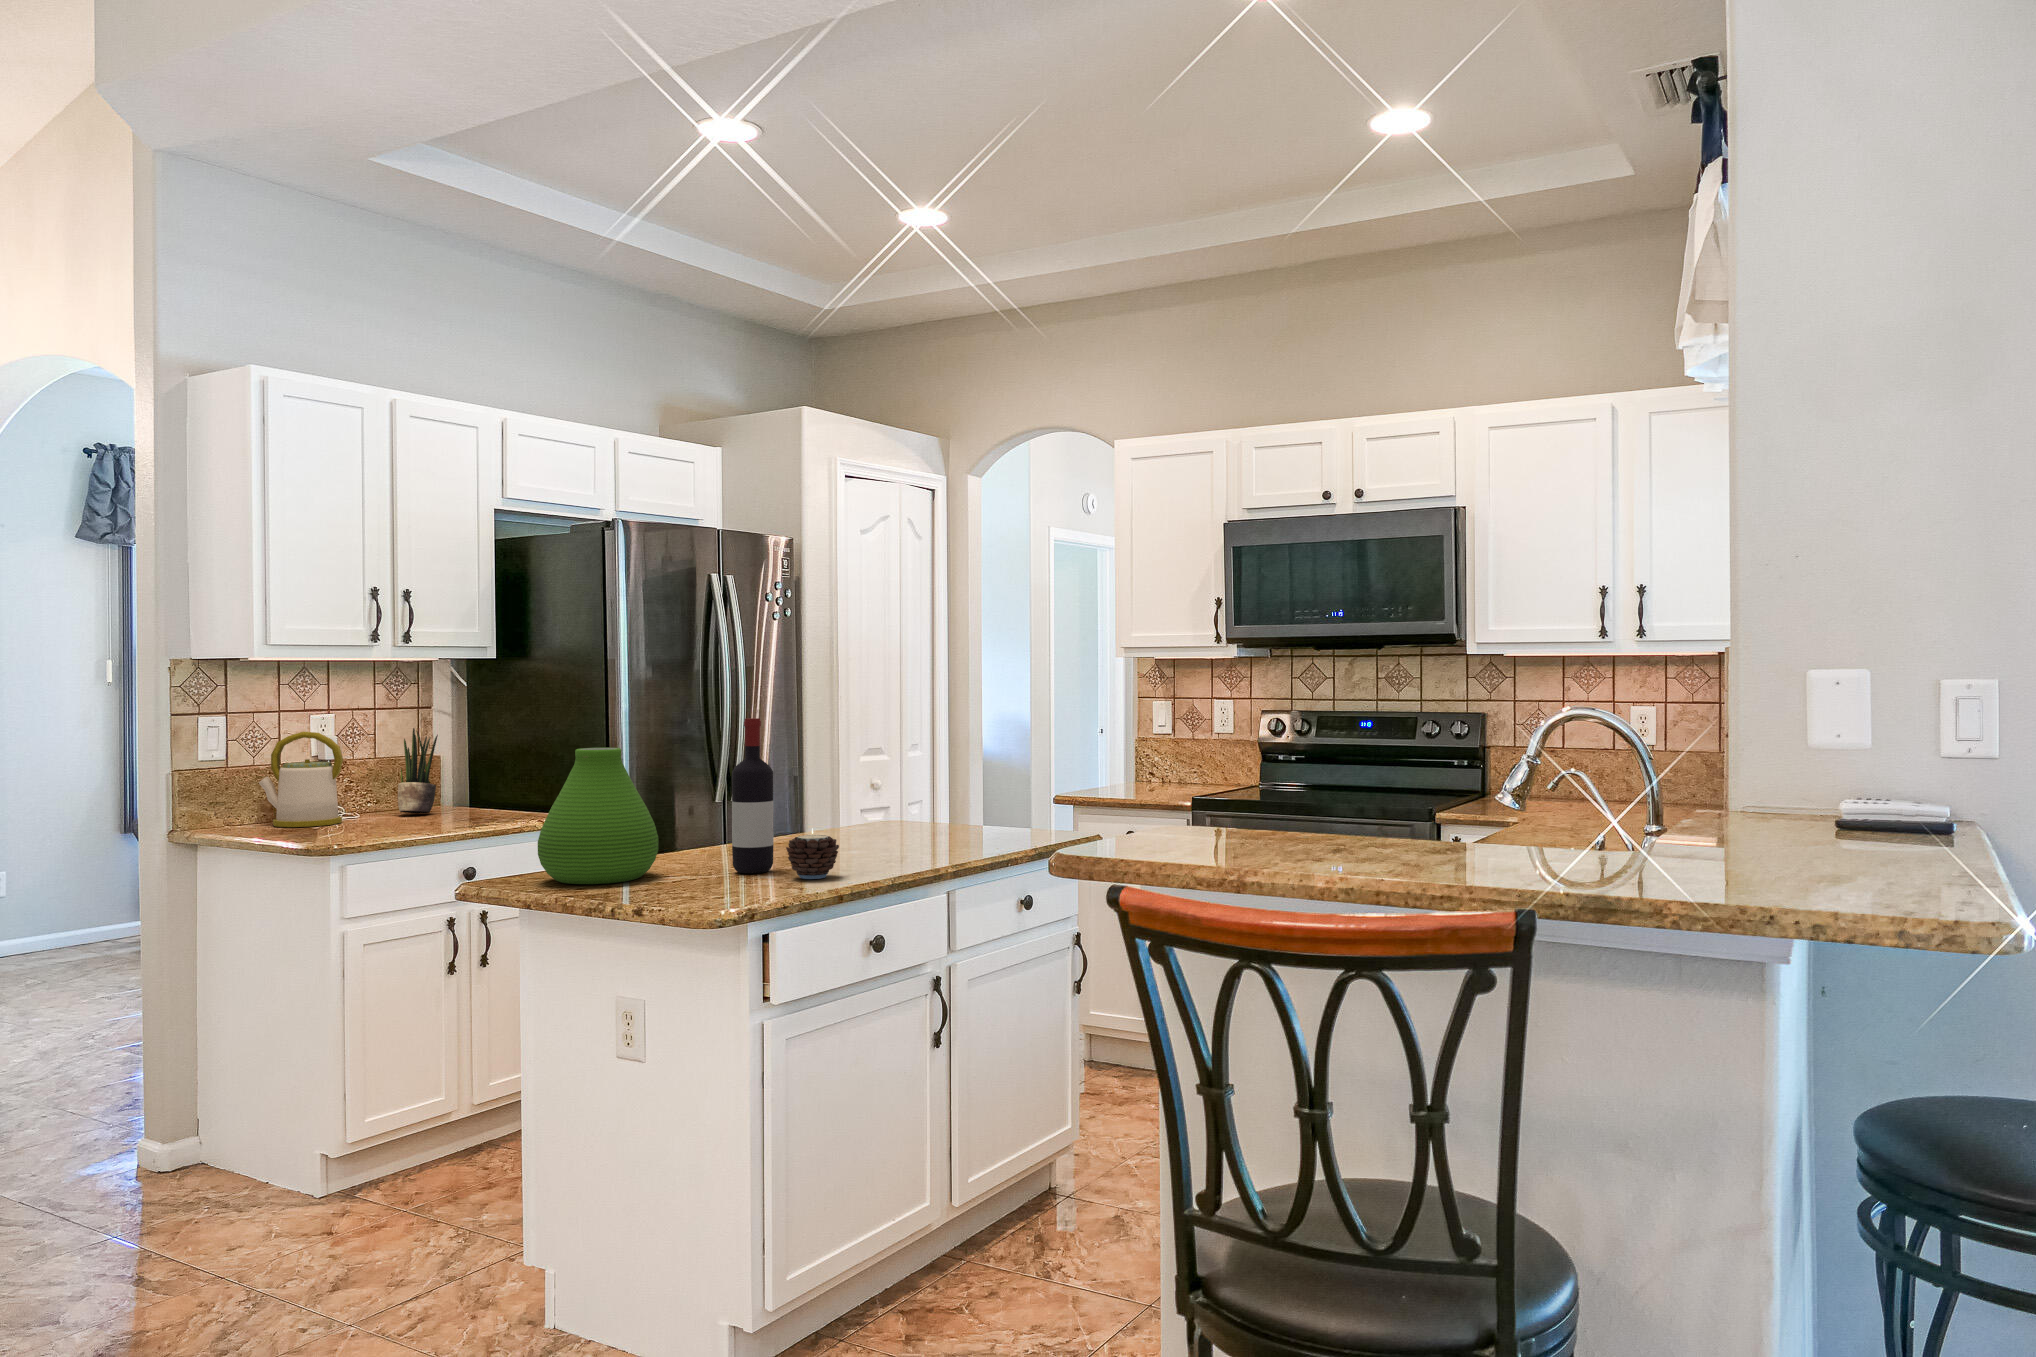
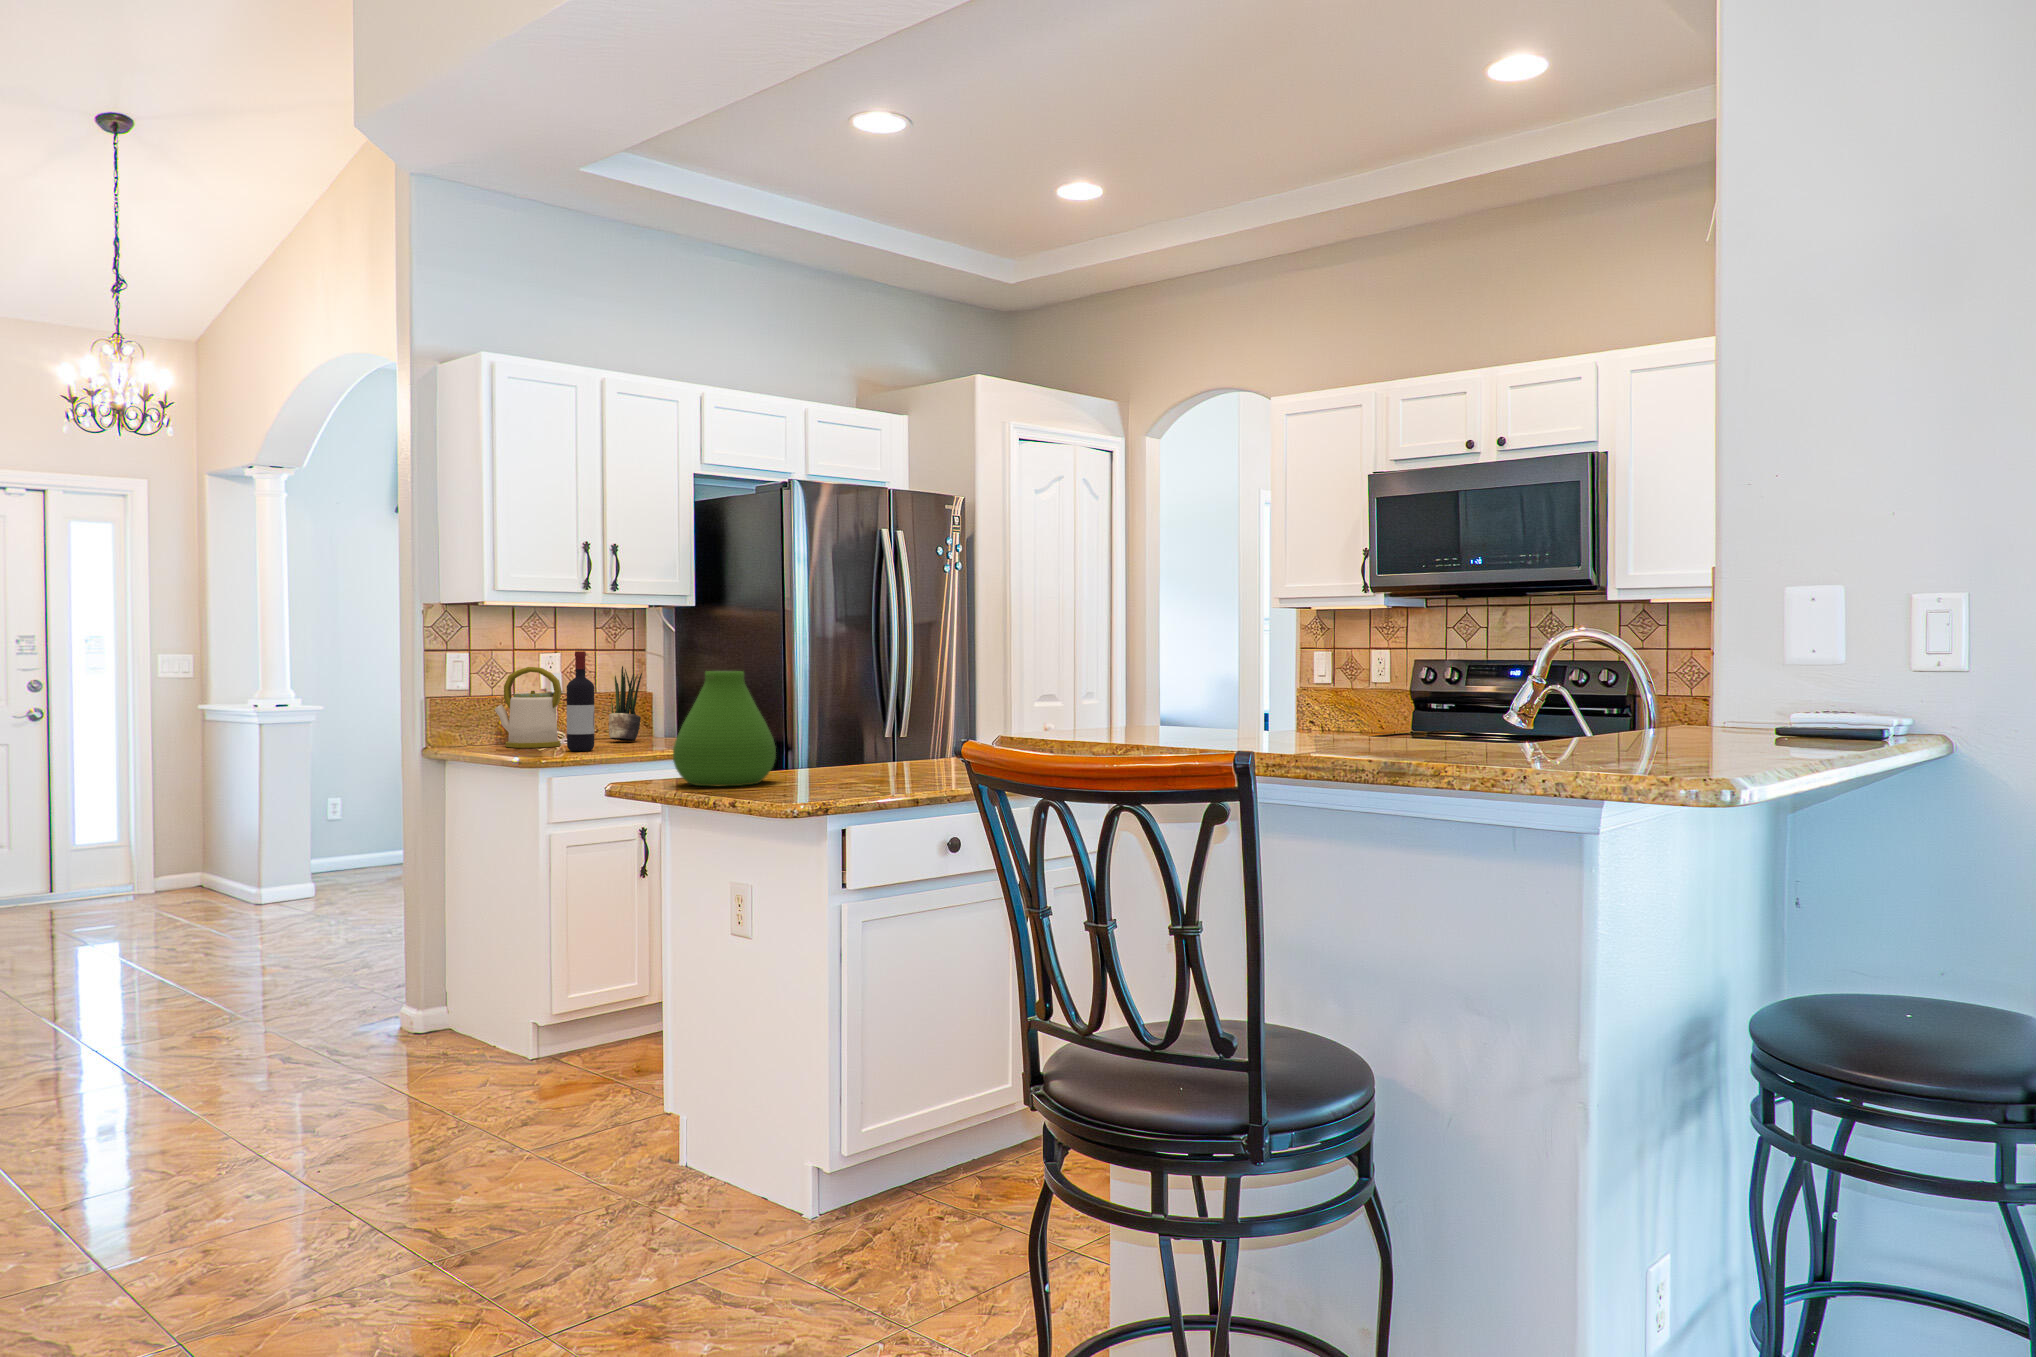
wine bottle: present [732,718,774,873] -> present [567,651,595,751]
candle: present [786,828,839,879] -> none [876,742,924,787]

